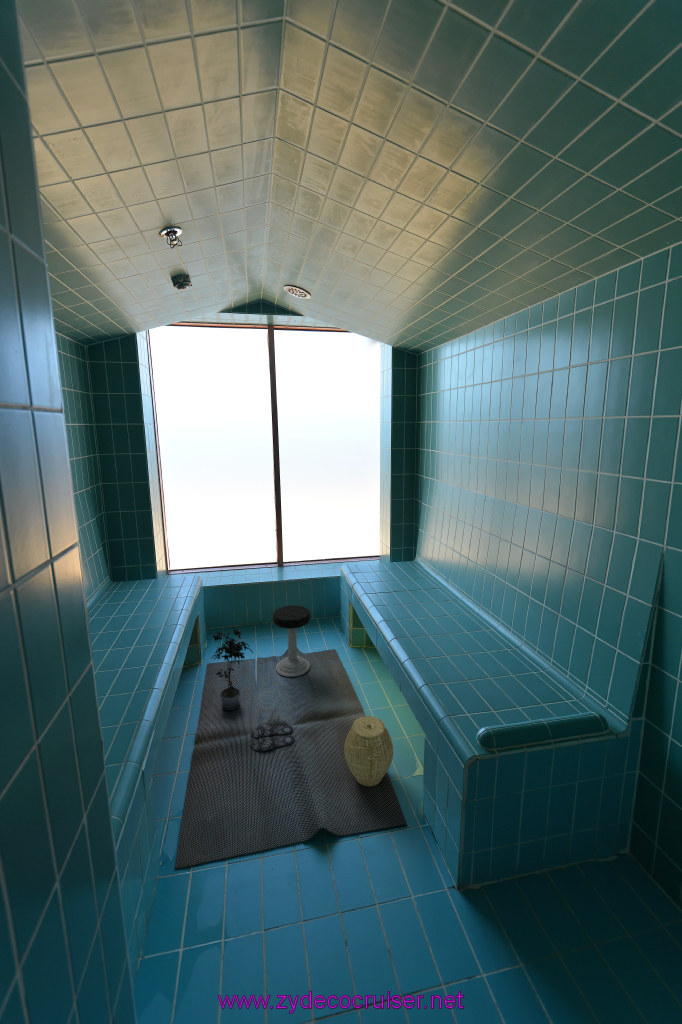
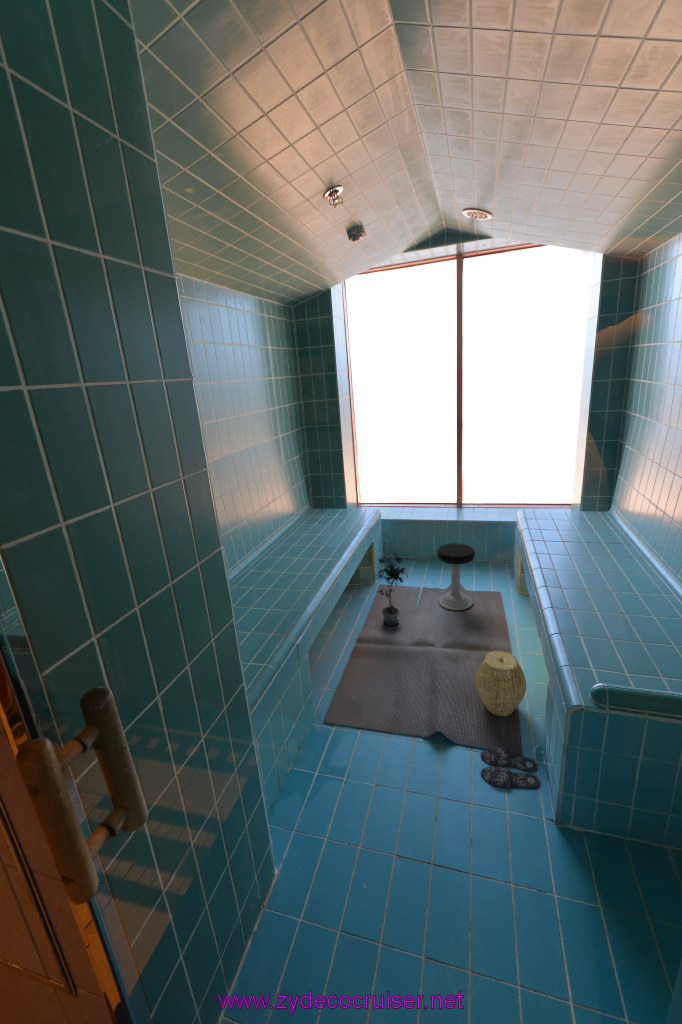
slippers: present [251,724,295,752] -> present [481,747,540,788]

